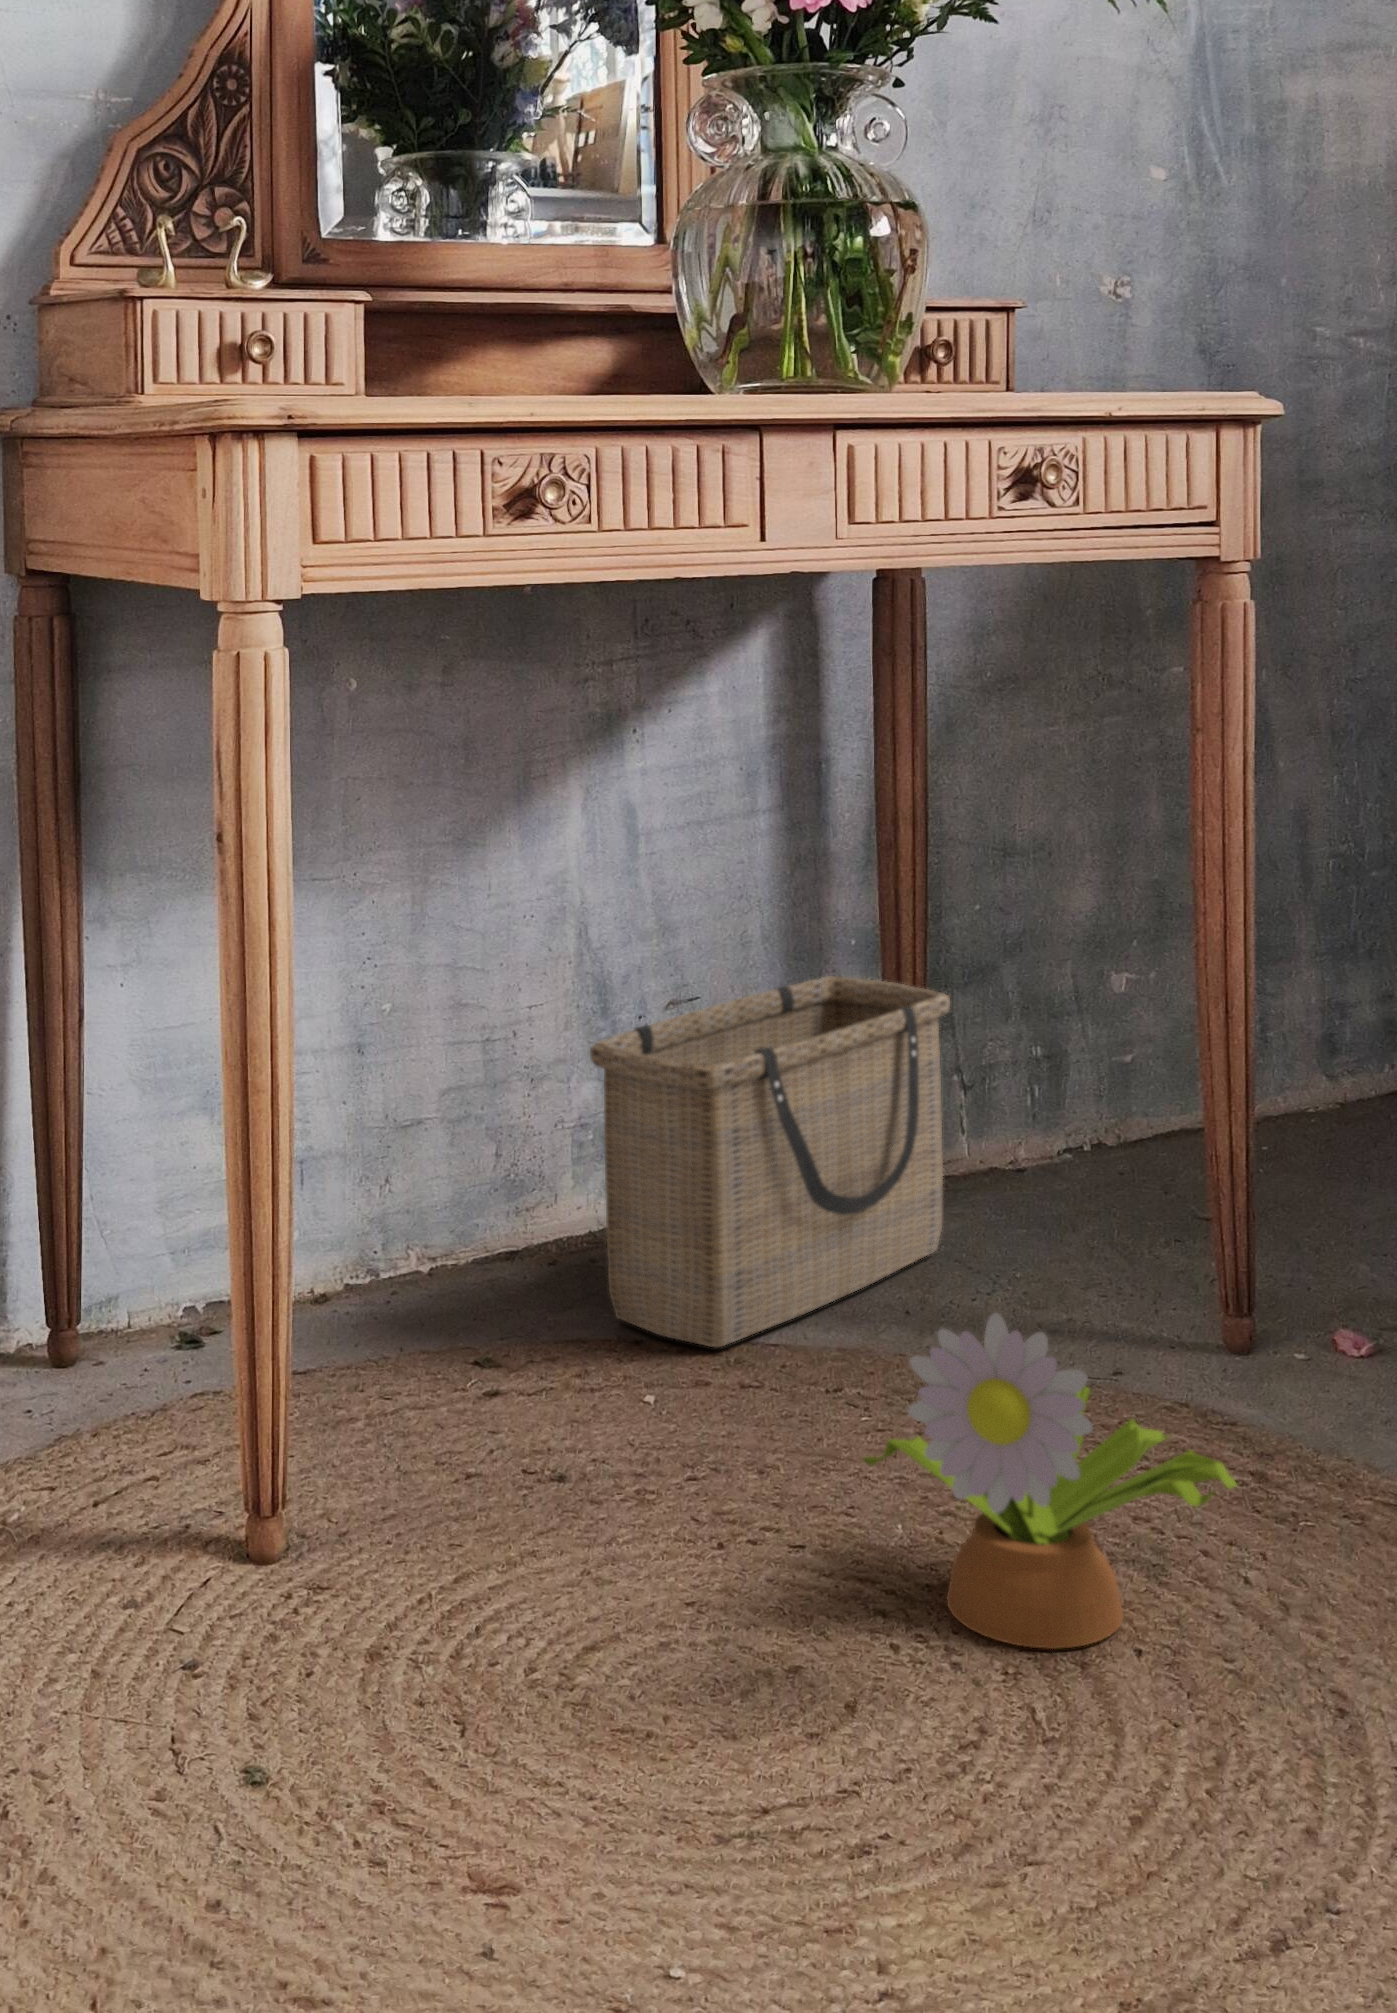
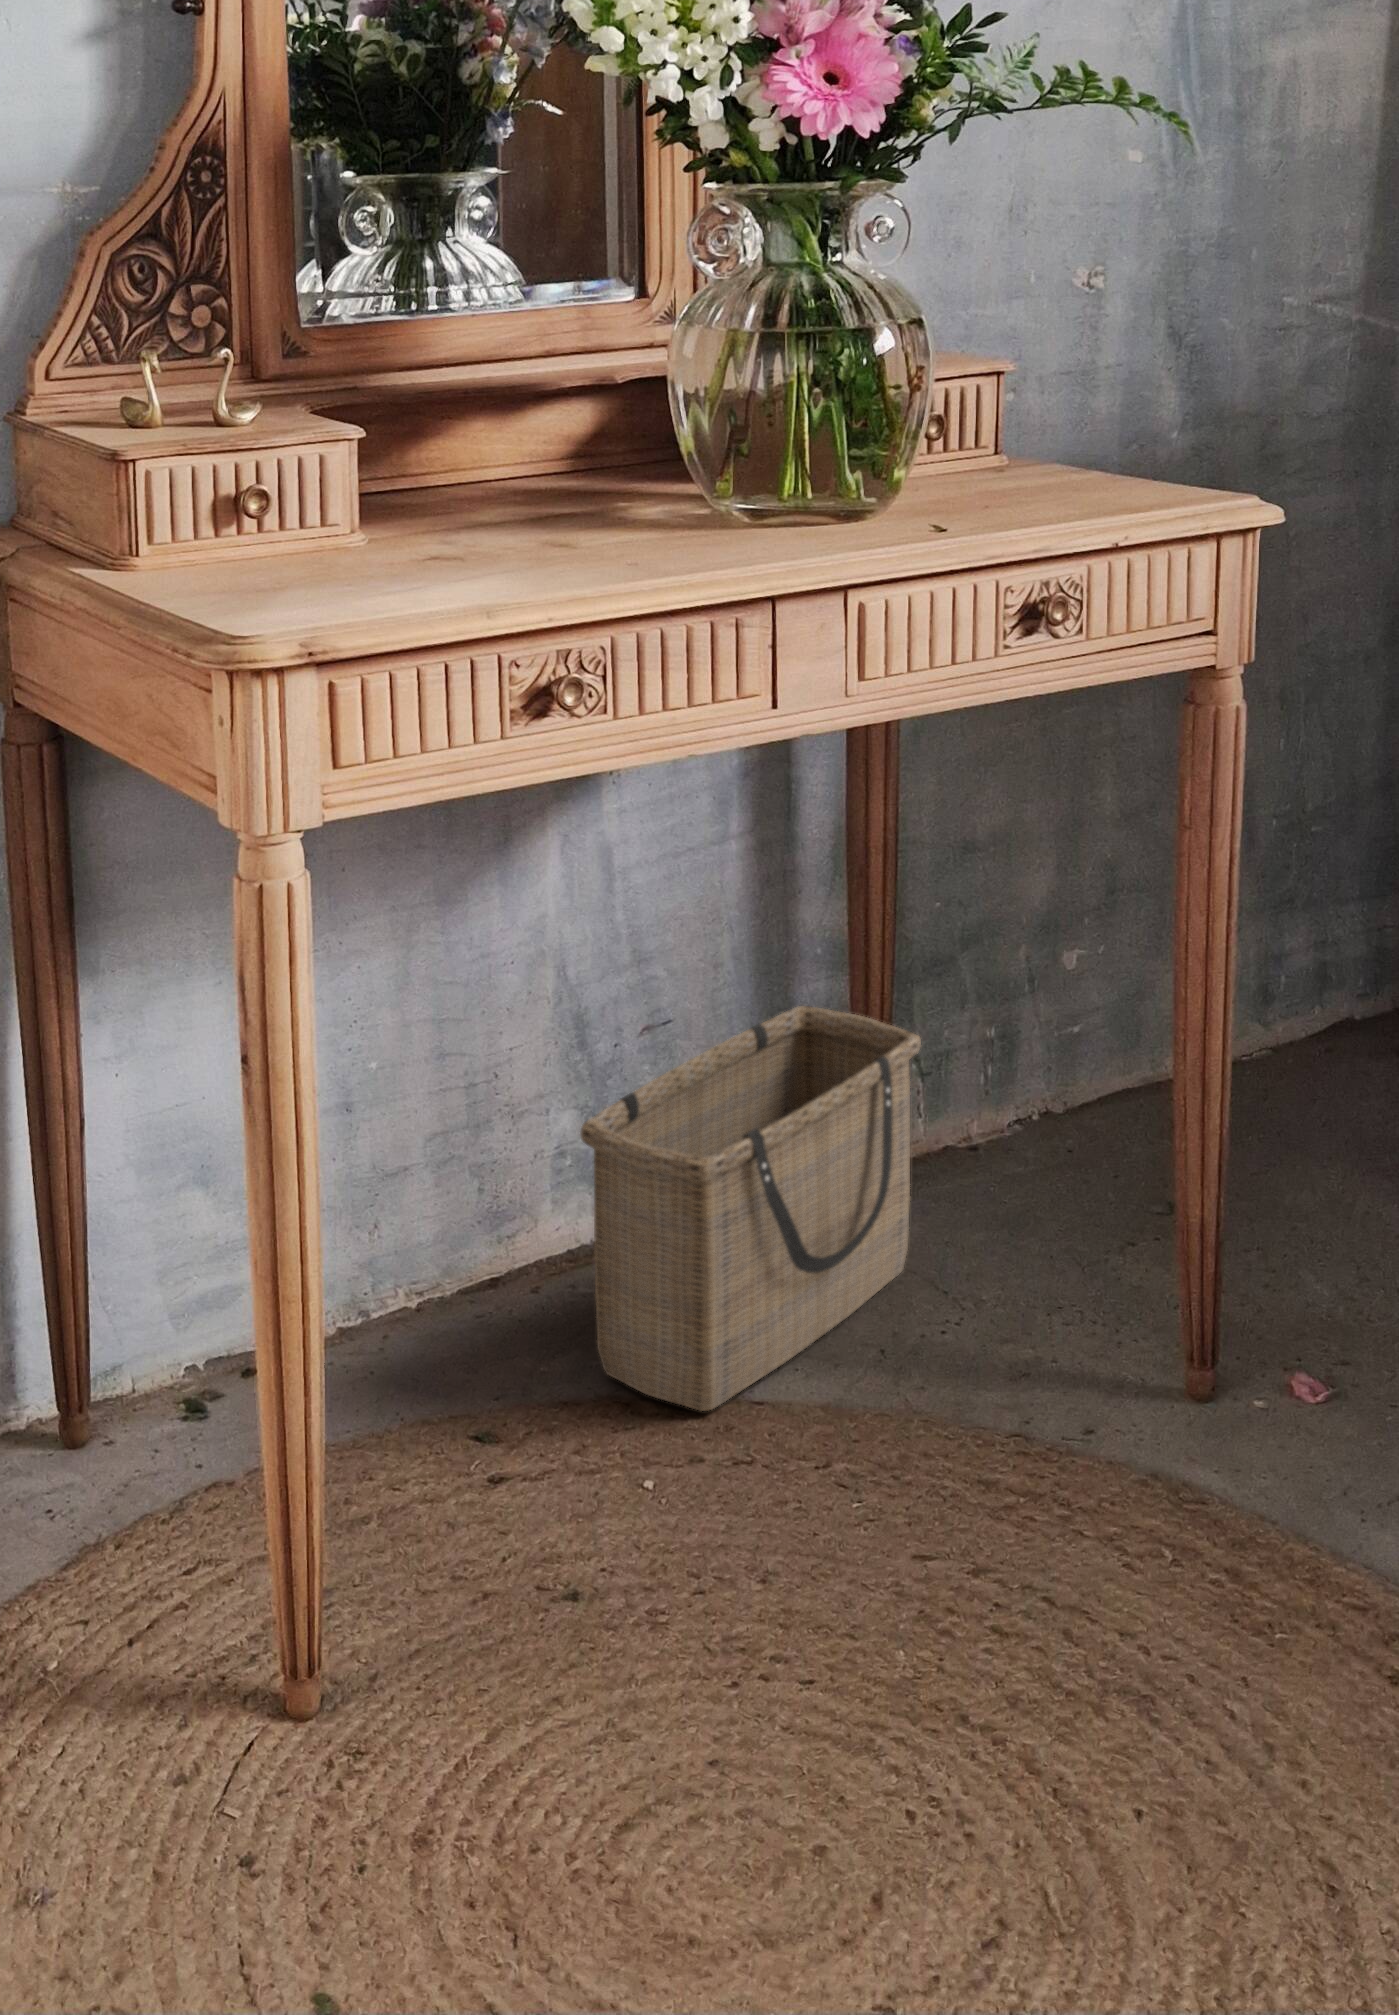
decorative plant: present [863,1313,1237,1649] -> none [873,1521,1231,1810]

